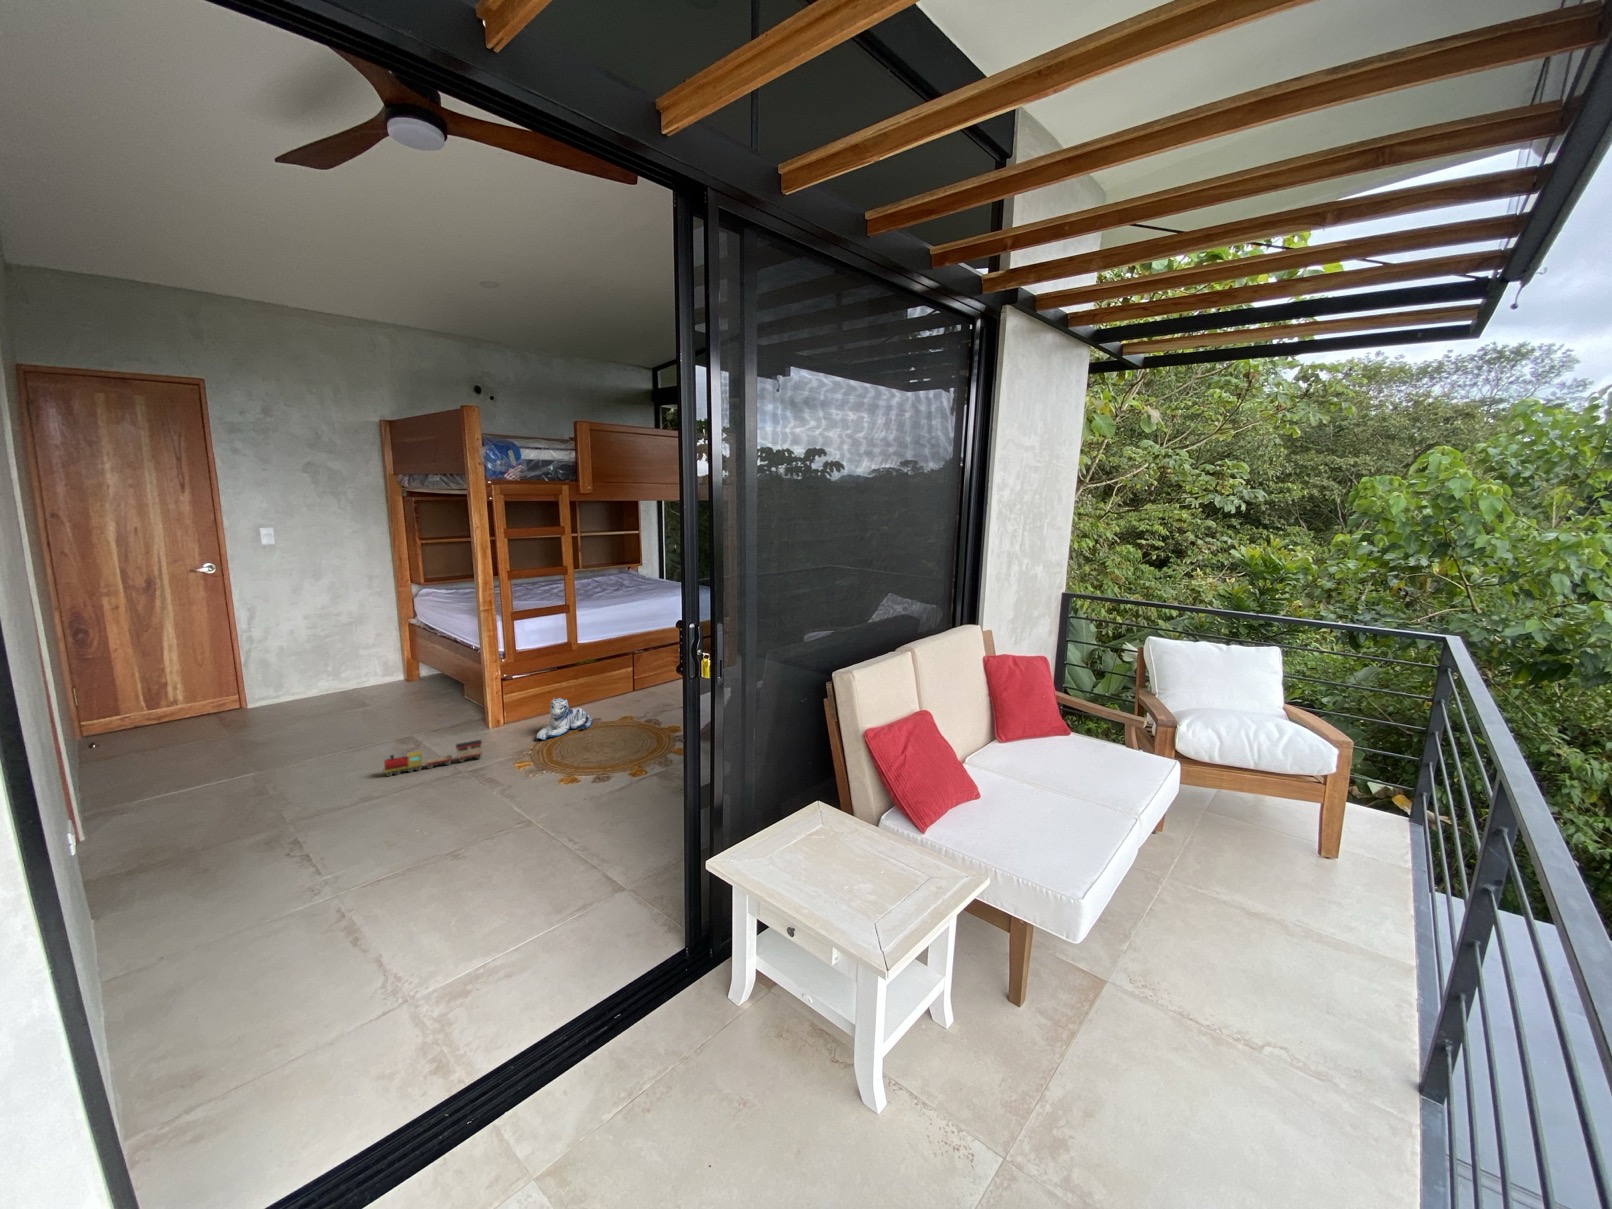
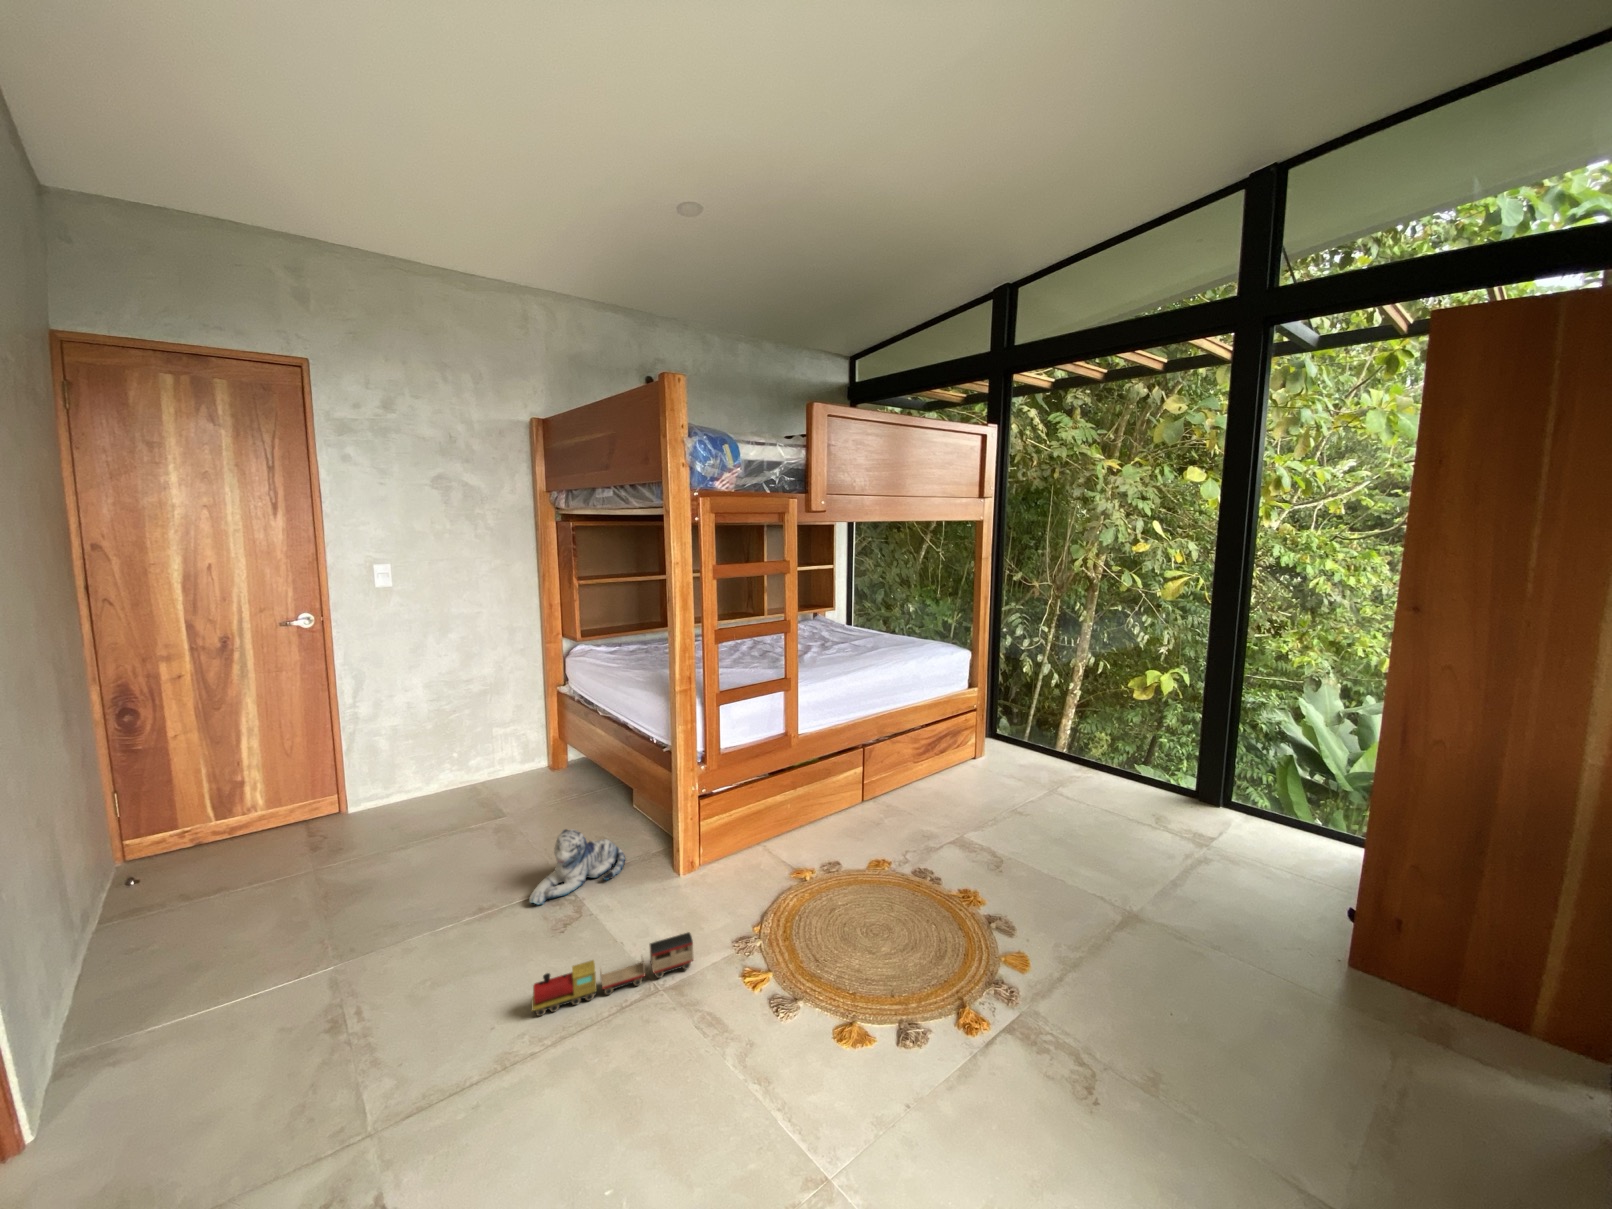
plush toy: present [536,697,592,740] -> present [529,829,625,904]

